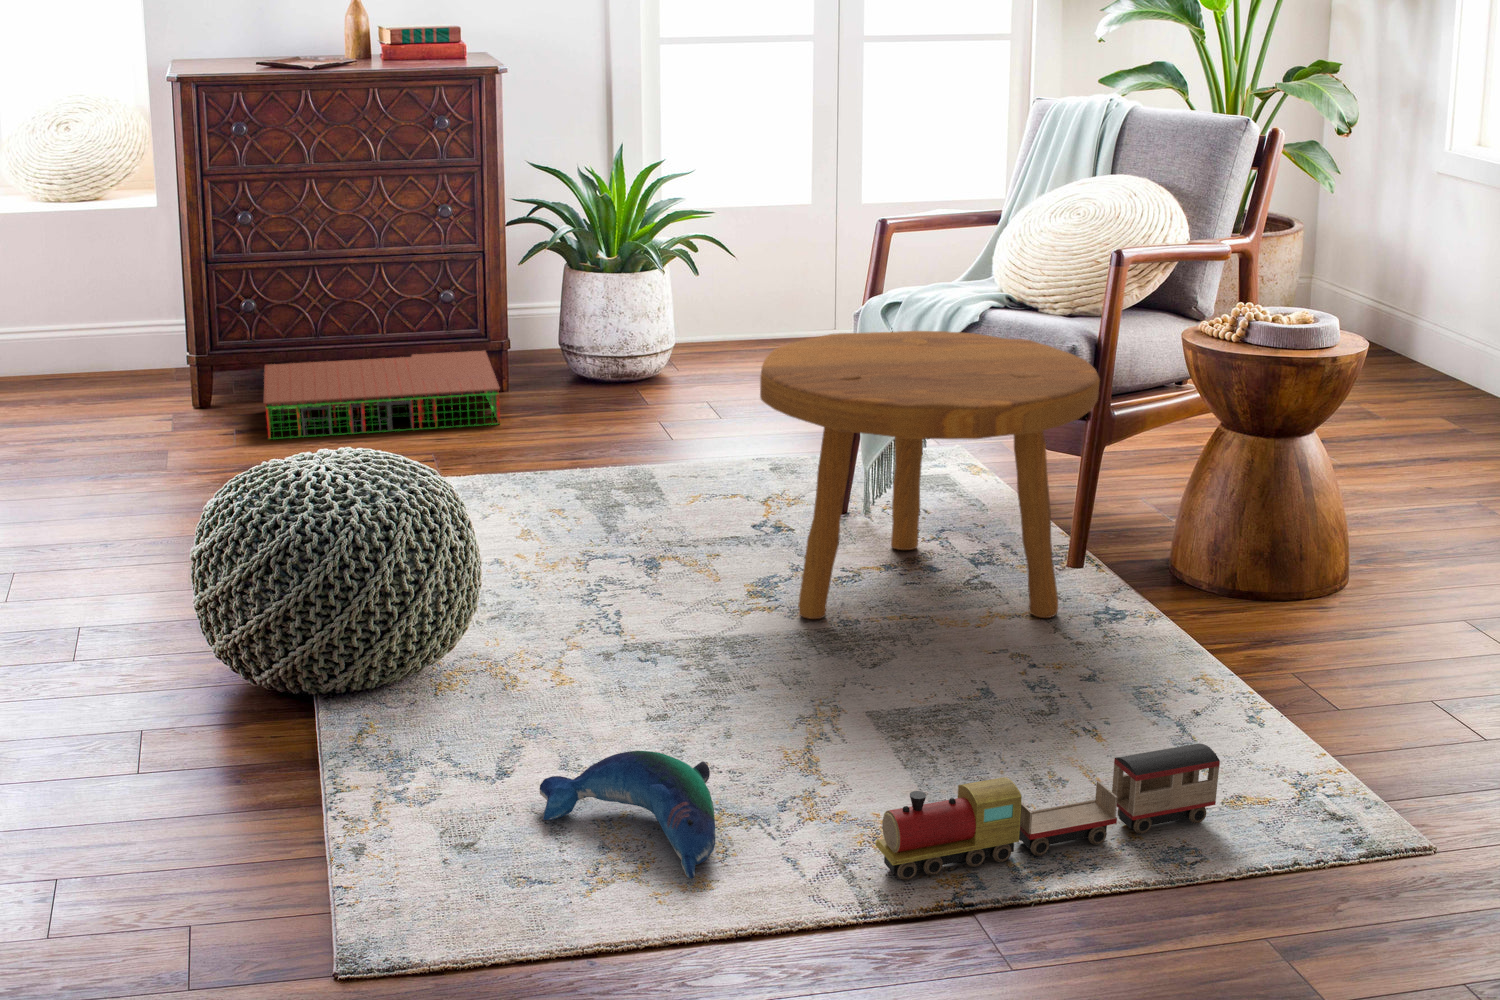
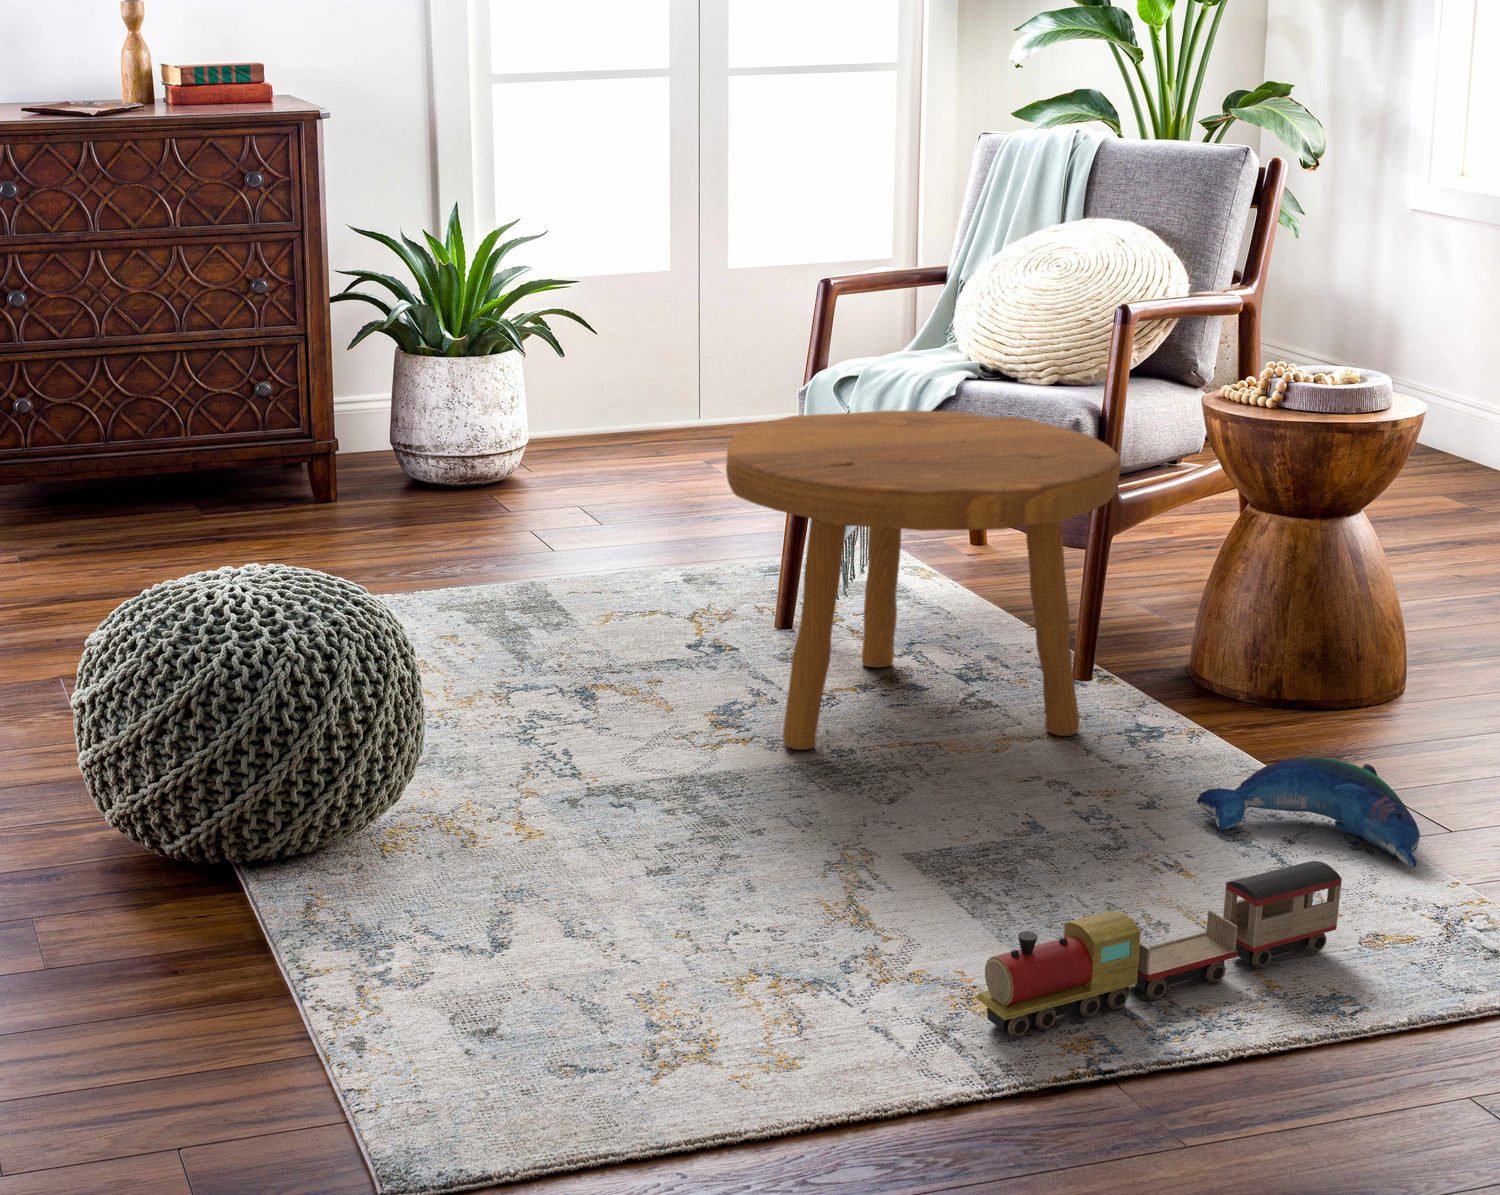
storage bin: present [264,351,500,439] -> none [40,454,344,568]
plush toy: present [540,751,715,879] -> present [1197,757,1420,867]

